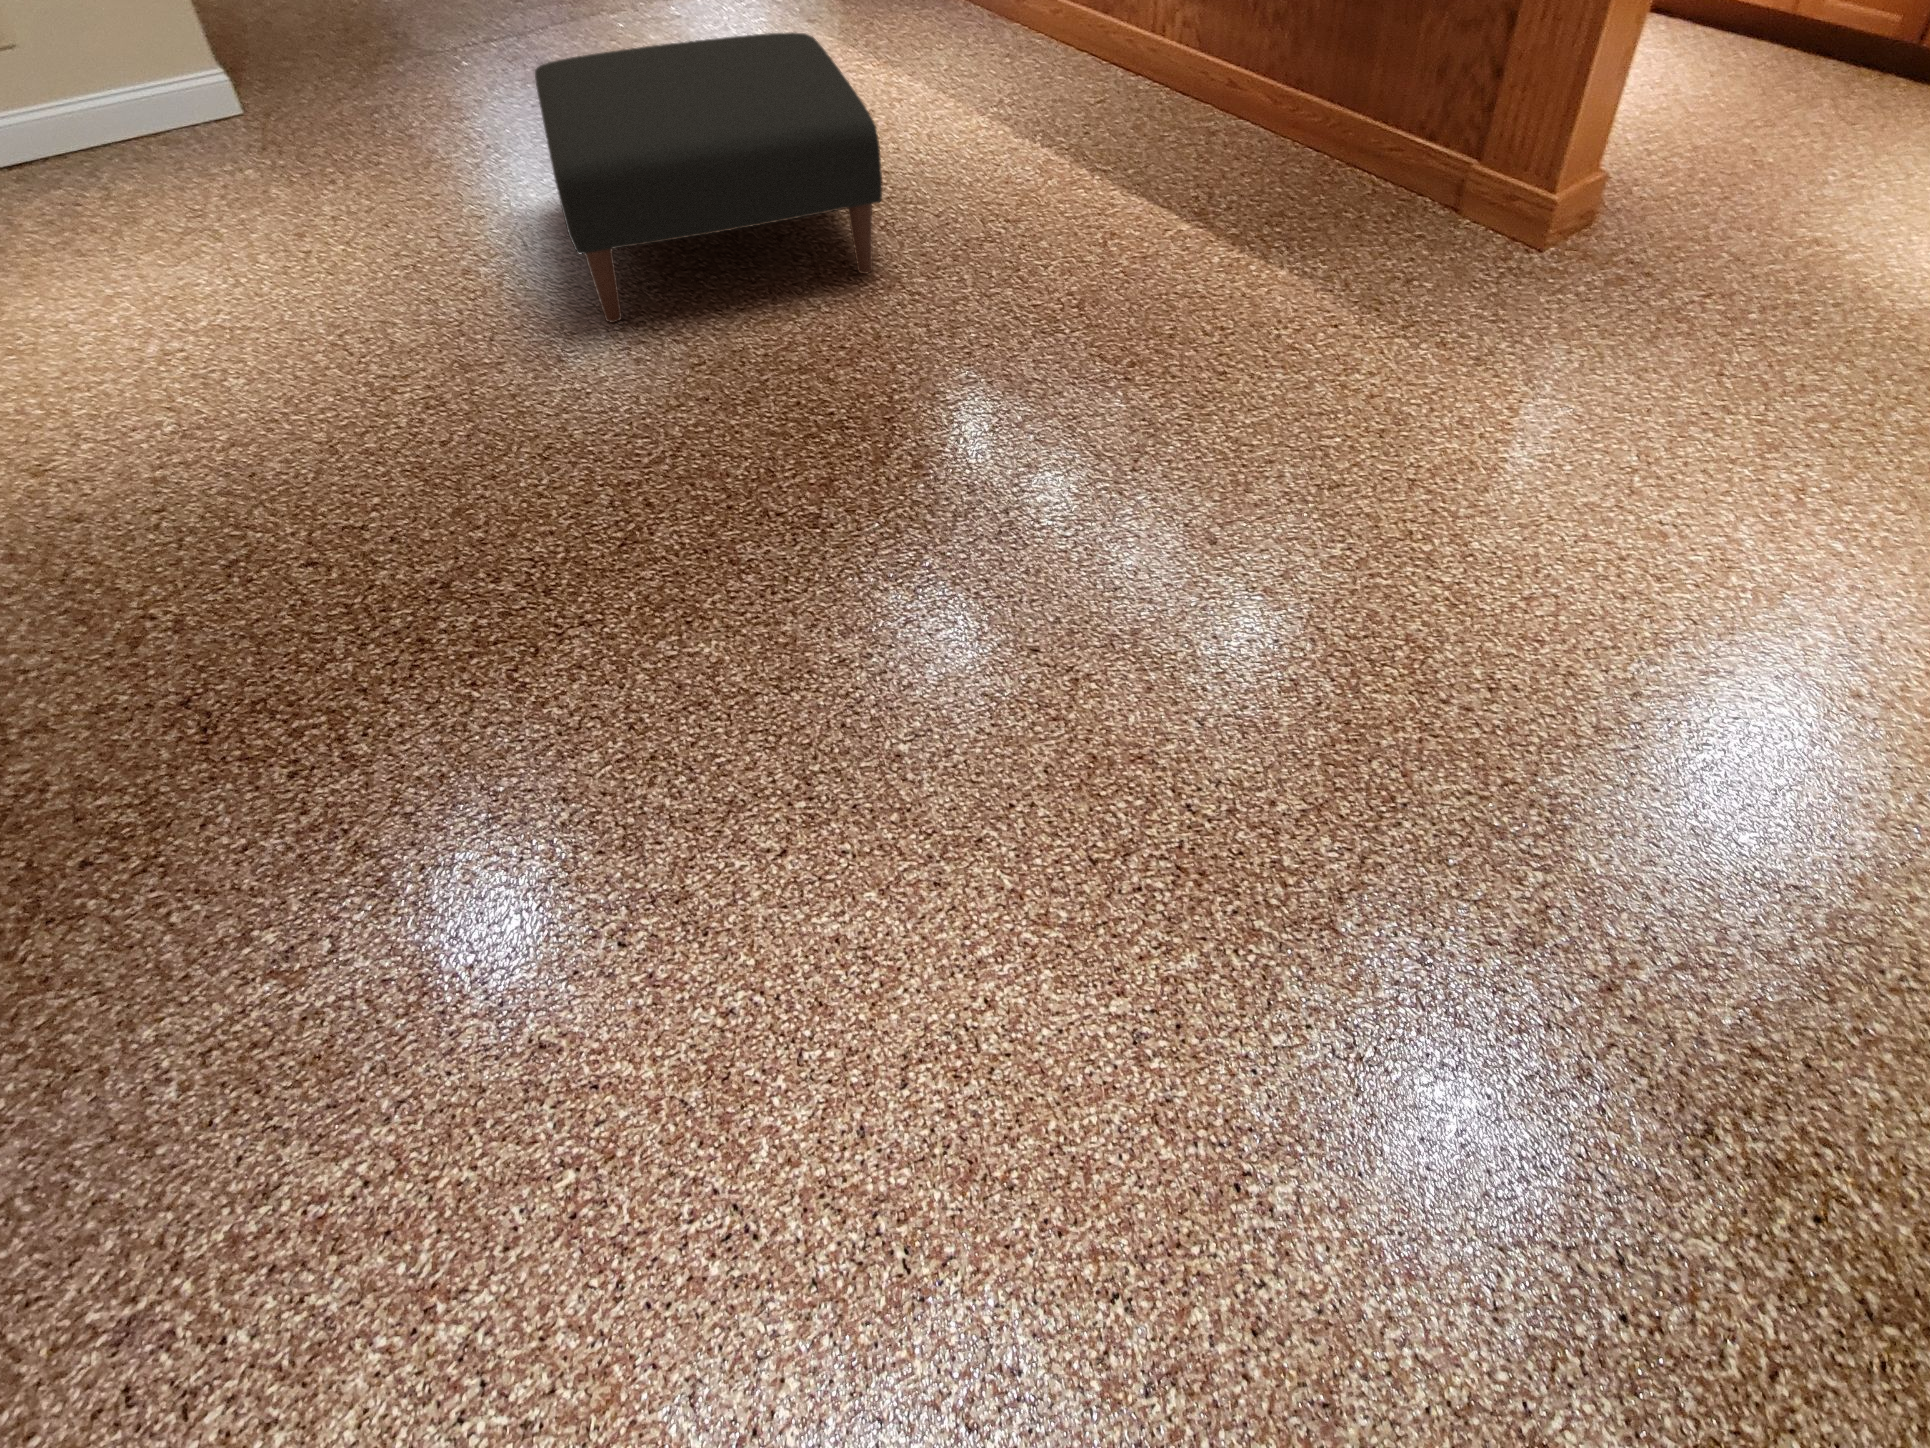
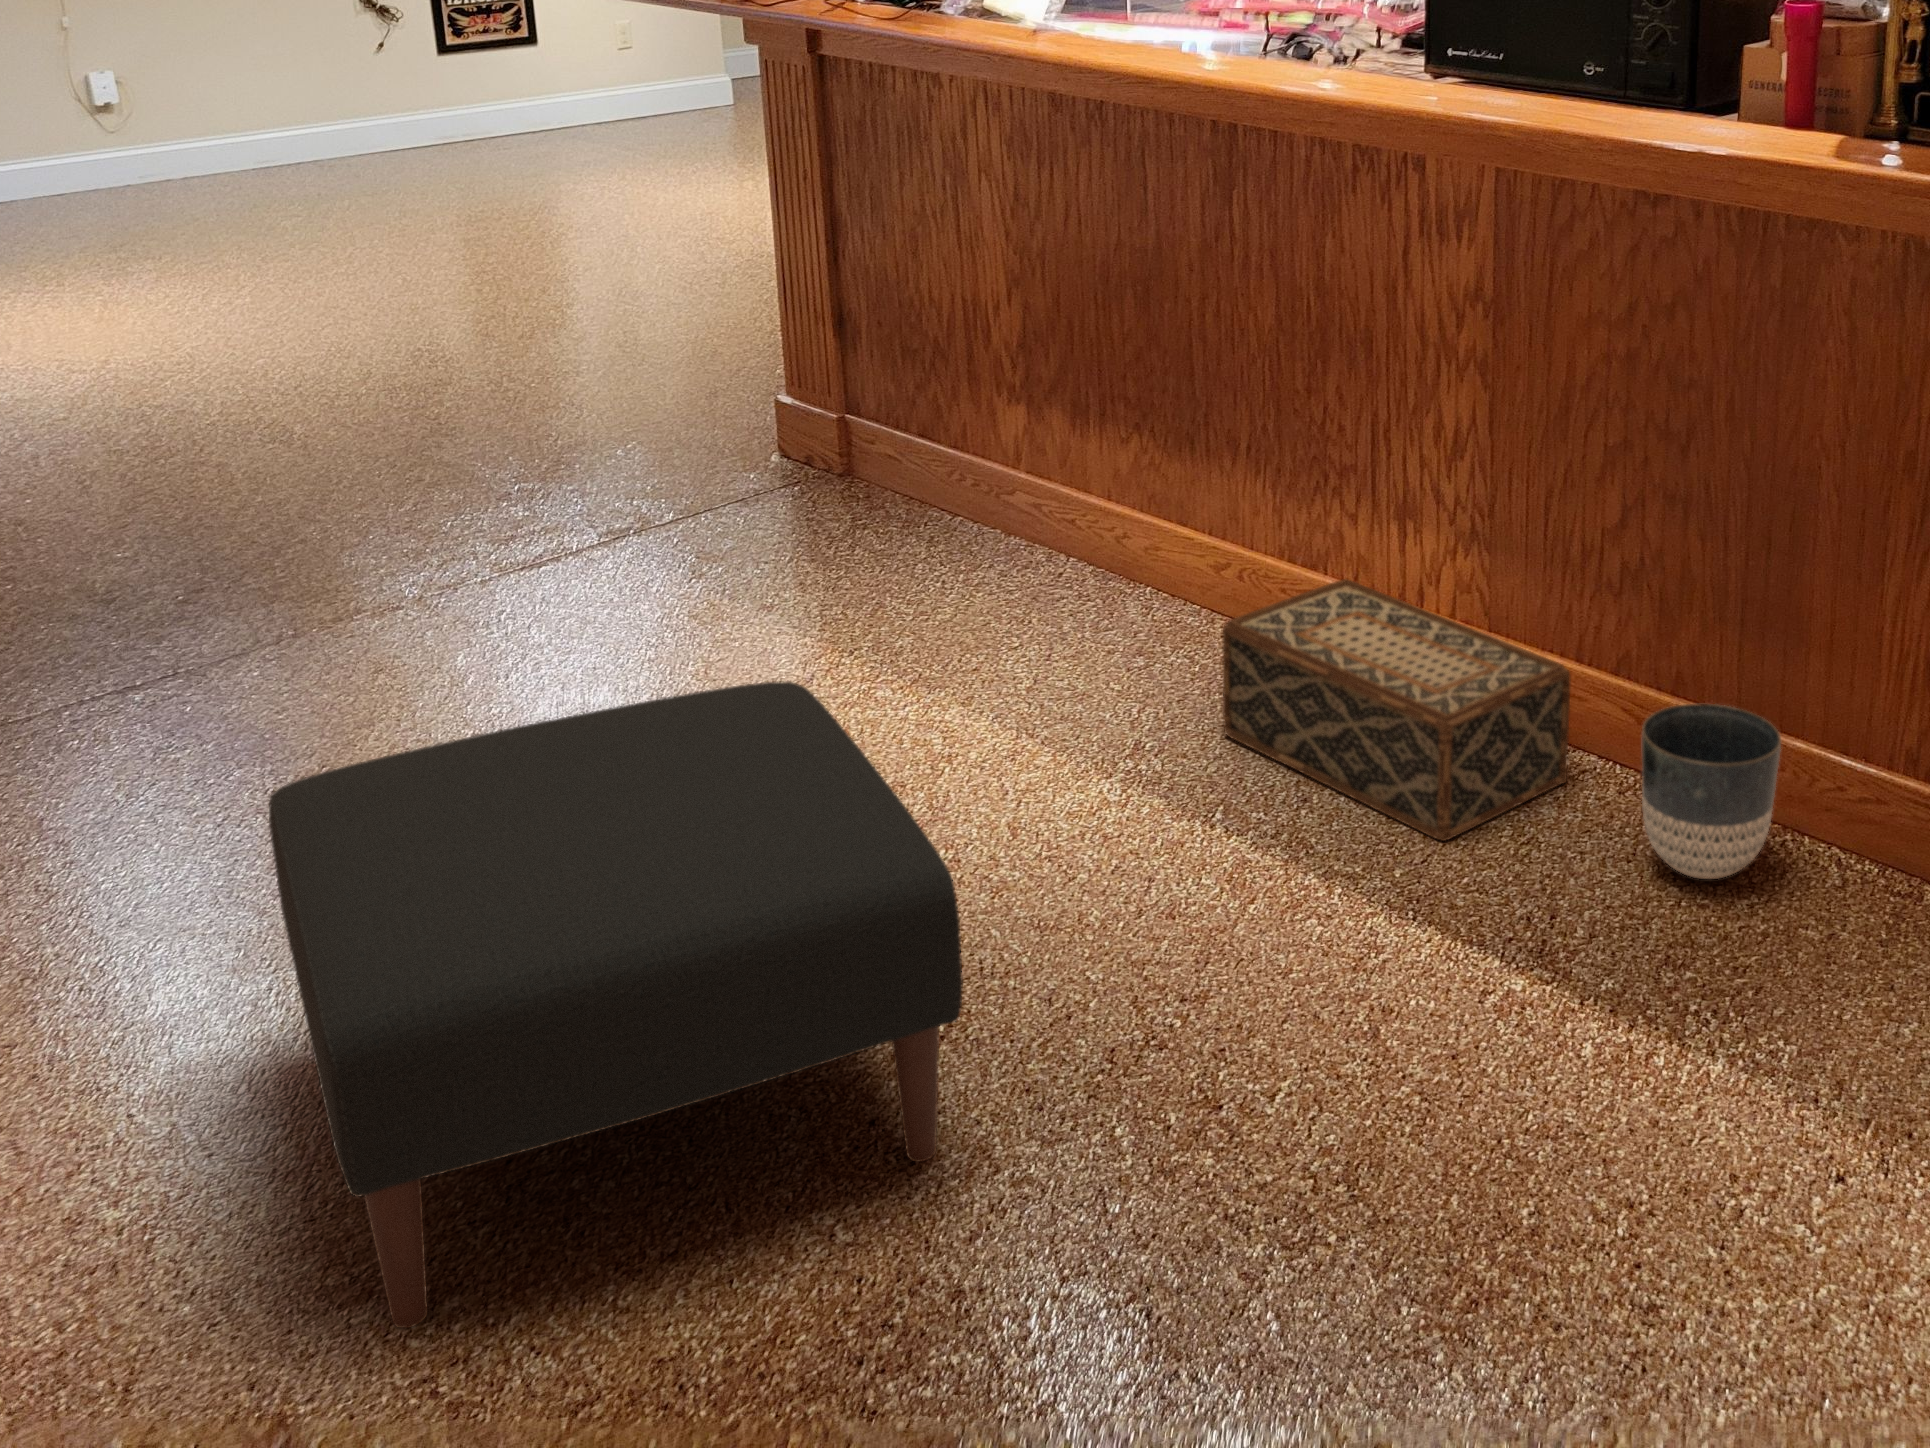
woven basket: none [1049,13,1236,151] -> present [1222,579,1571,841]
planter: none [1264,82,1344,177] -> present [1642,704,1781,879]

